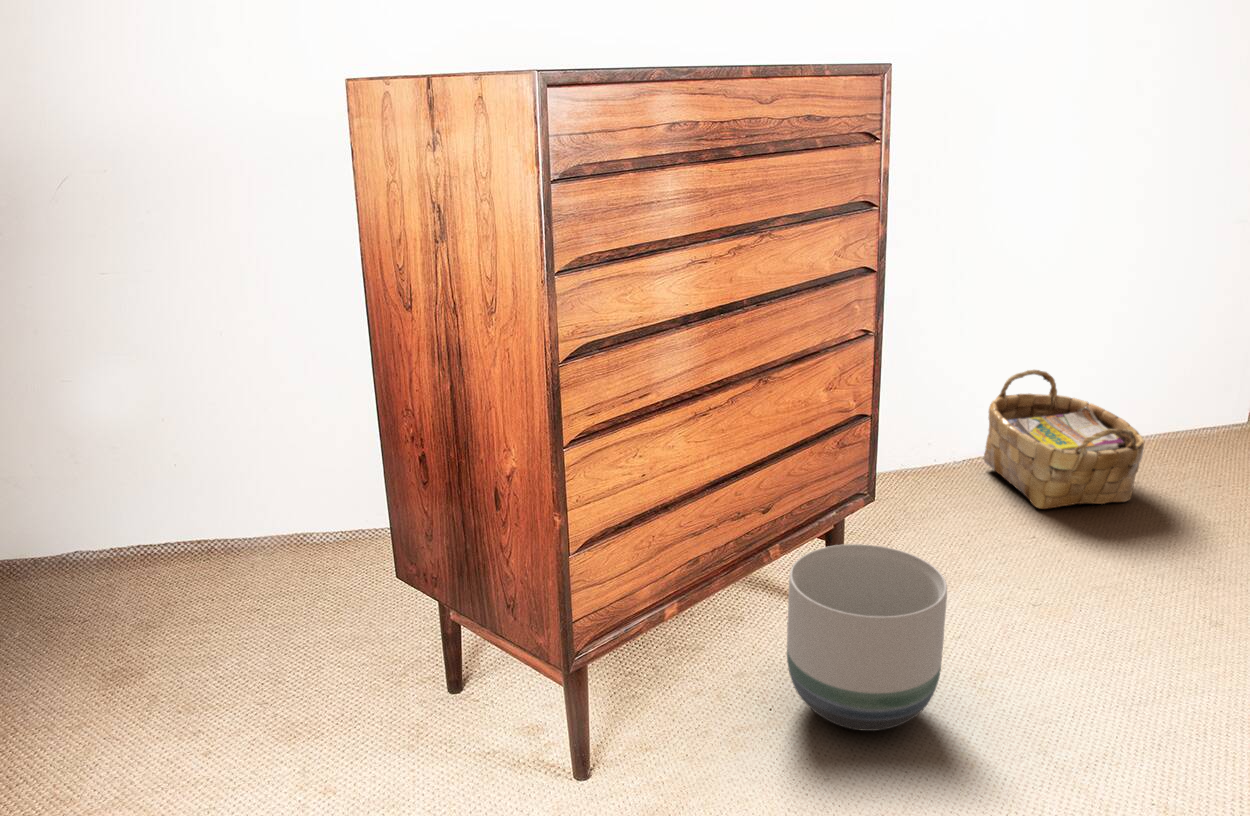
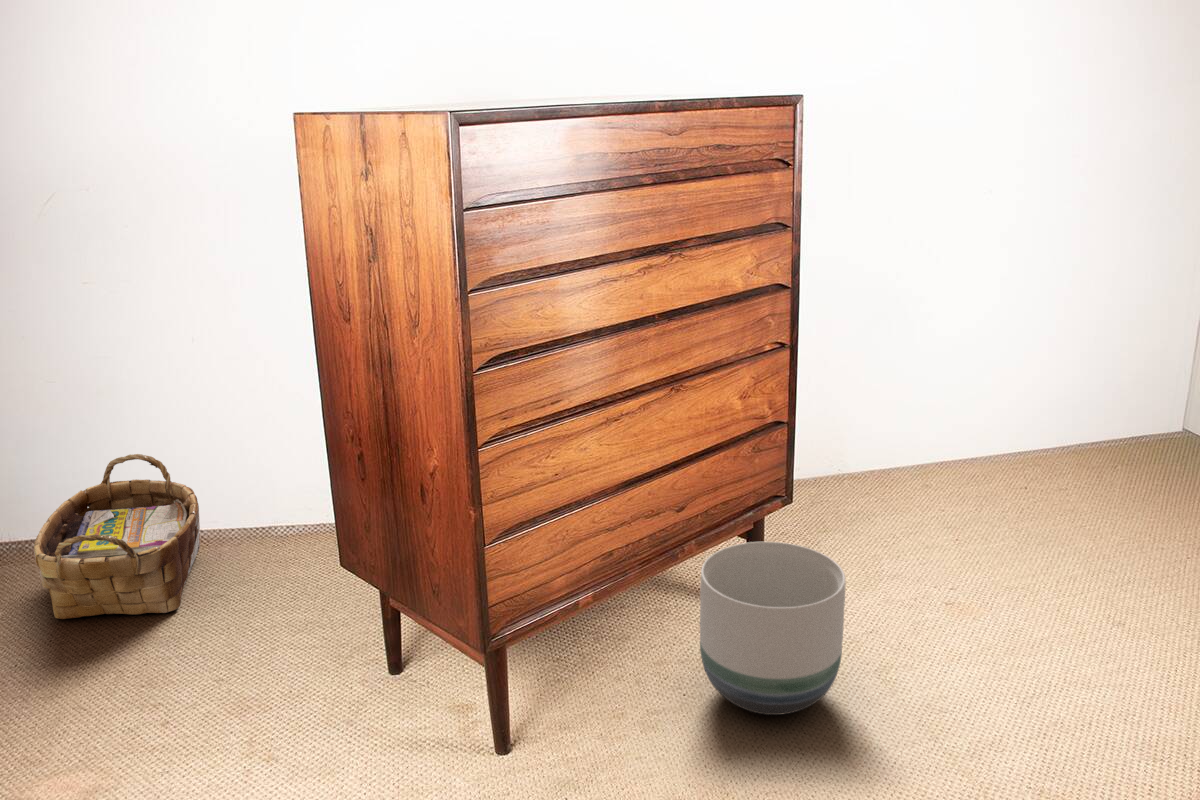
woven basket: present [983,370,1144,509] -> present [34,454,200,619]

